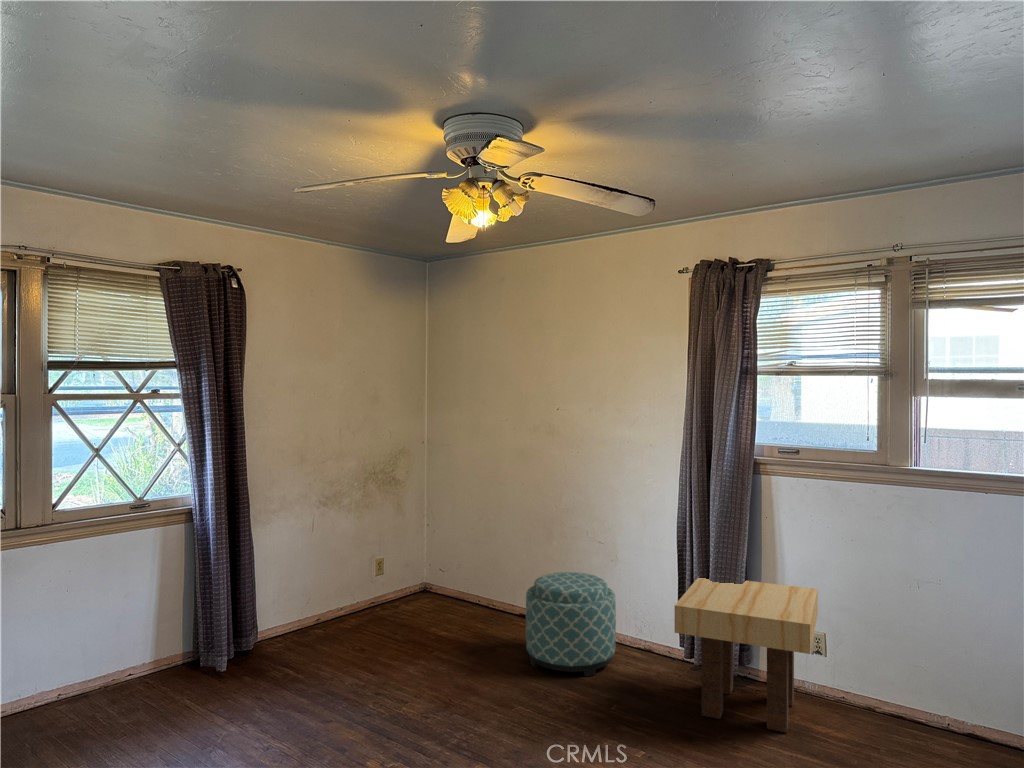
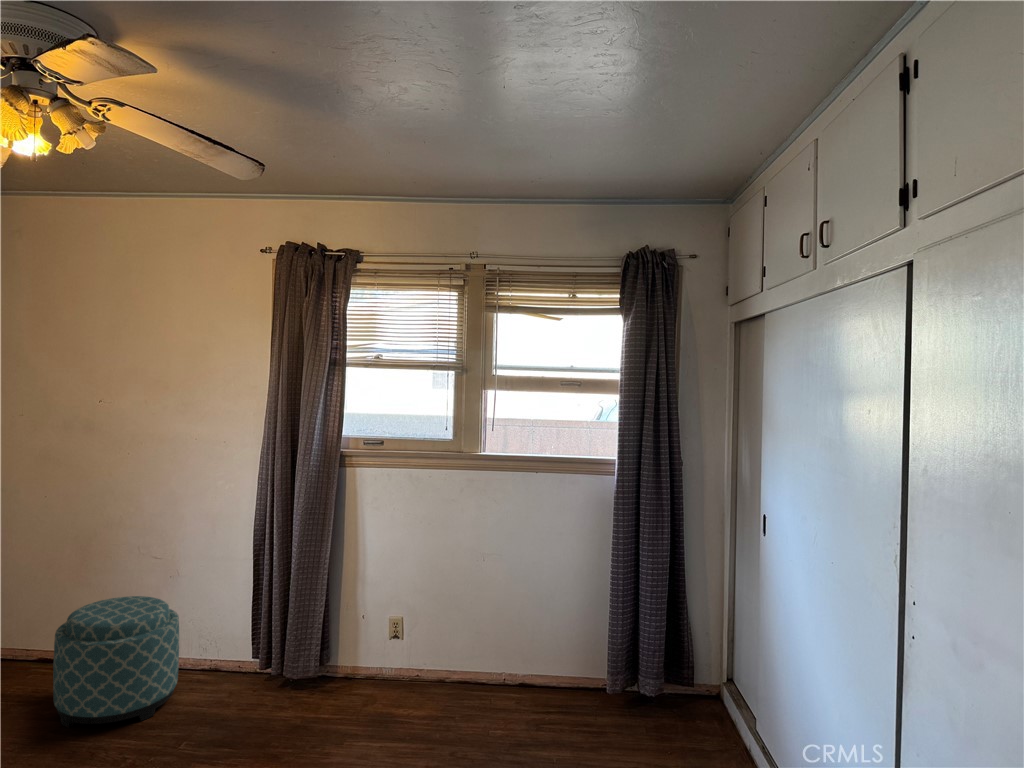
side table: present [674,578,818,733] -> none [261,575,401,730]

